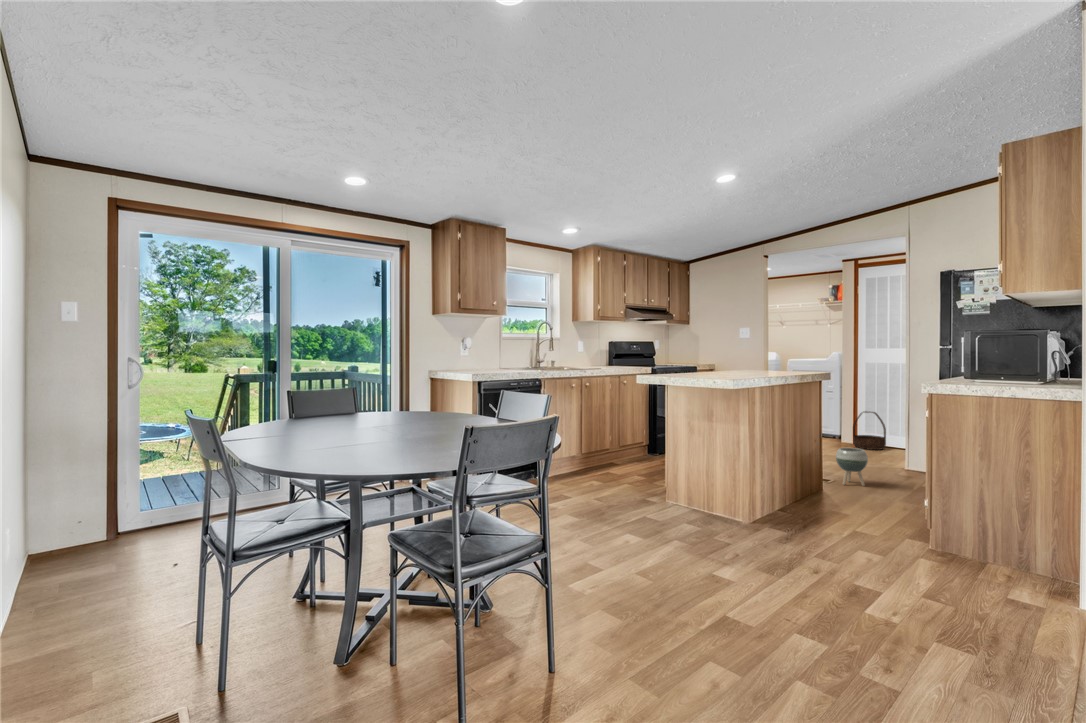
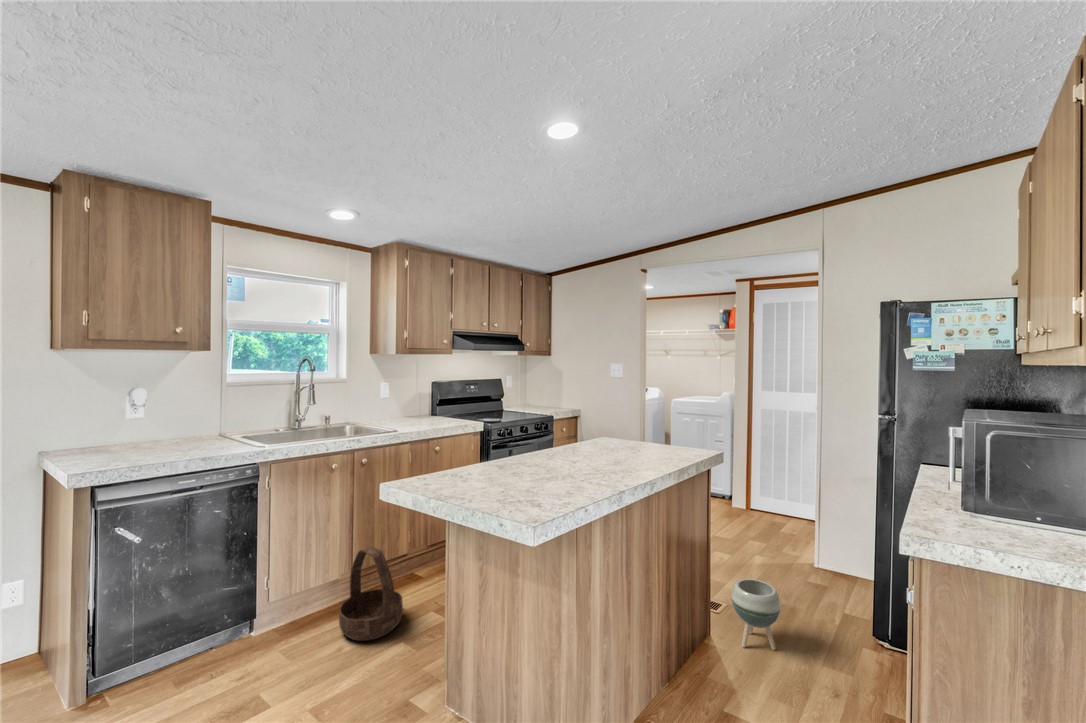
basket: present [853,411,886,450] -> present [339,547,403,641]

